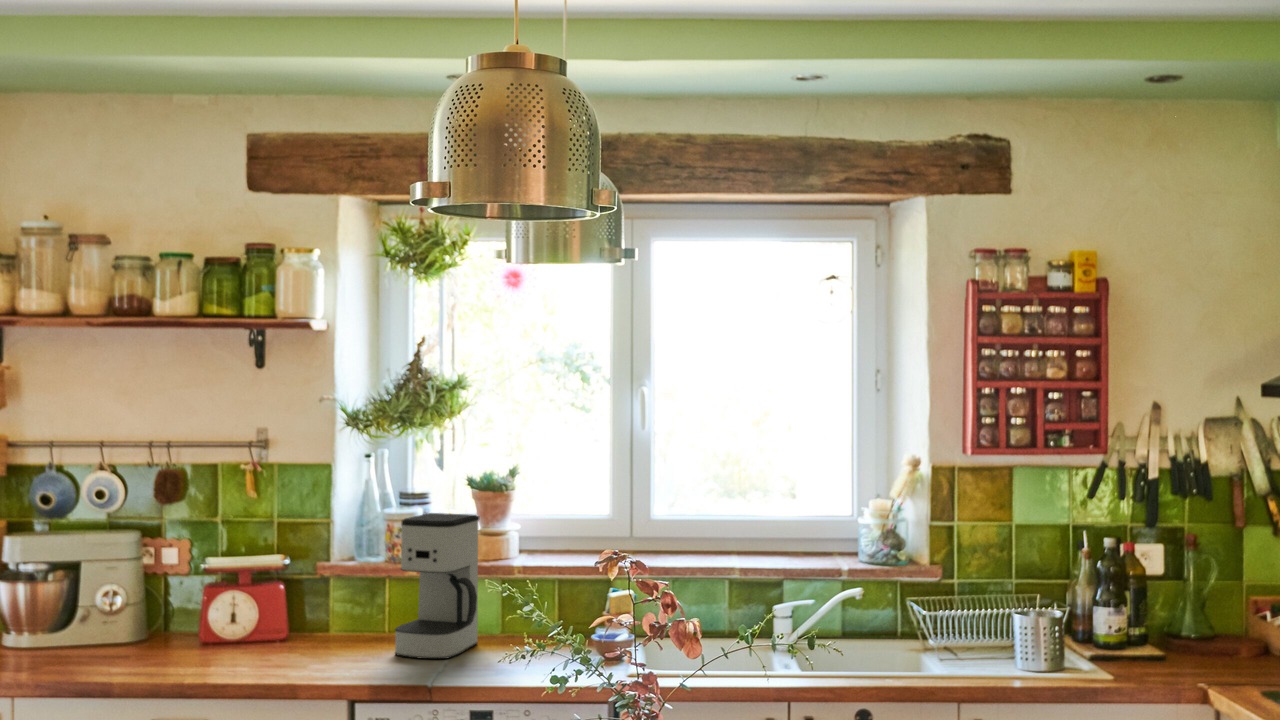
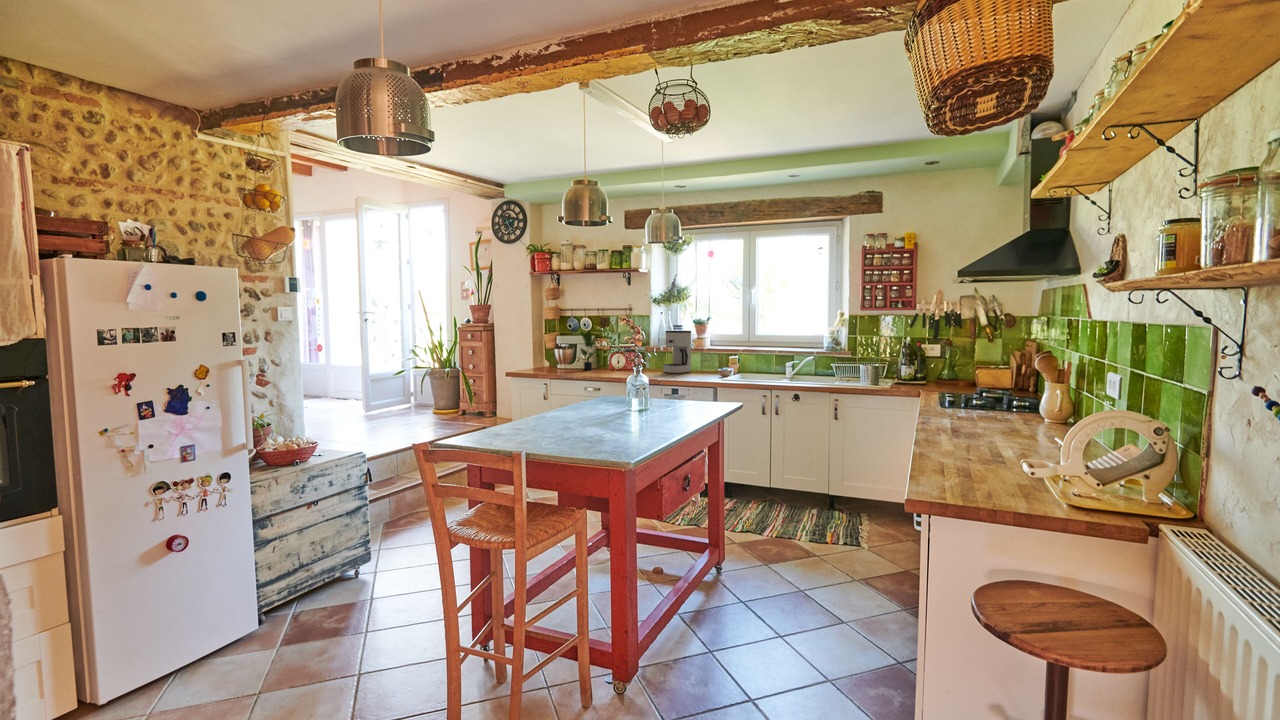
potted plant: none [92,520,165,662] -> present [581,331,598,370]

